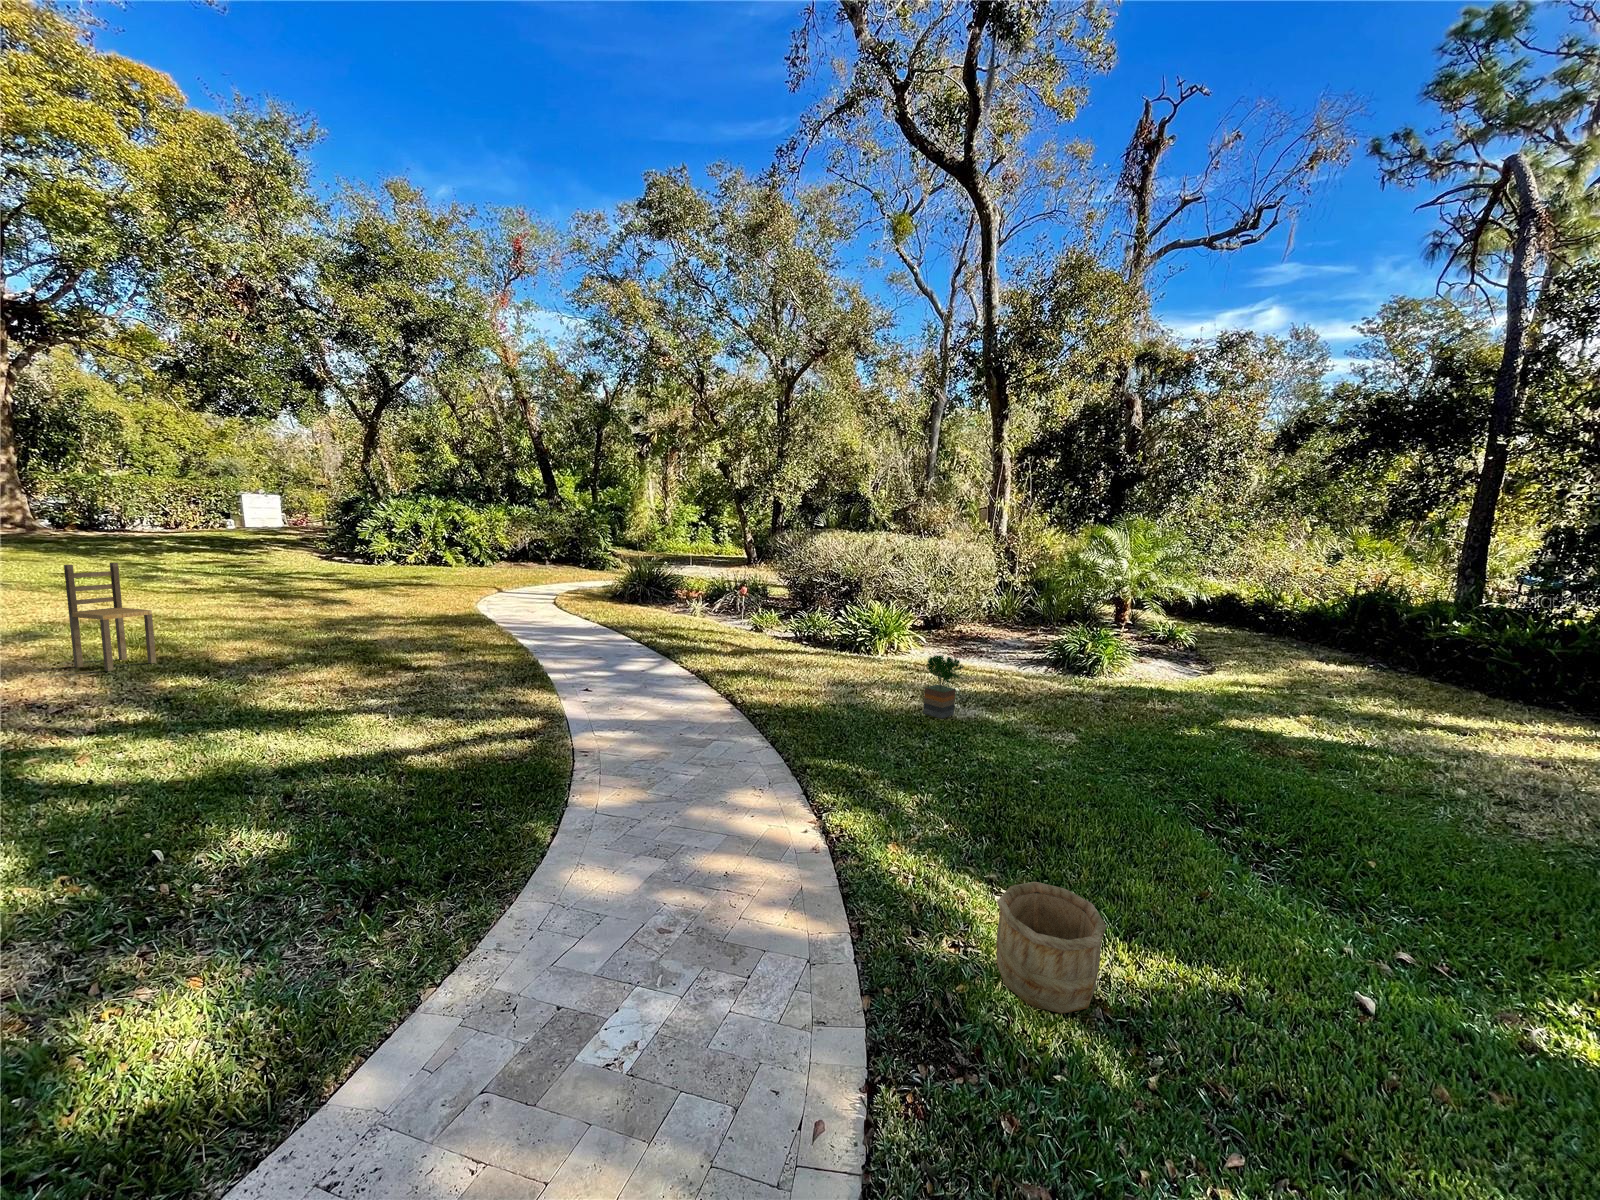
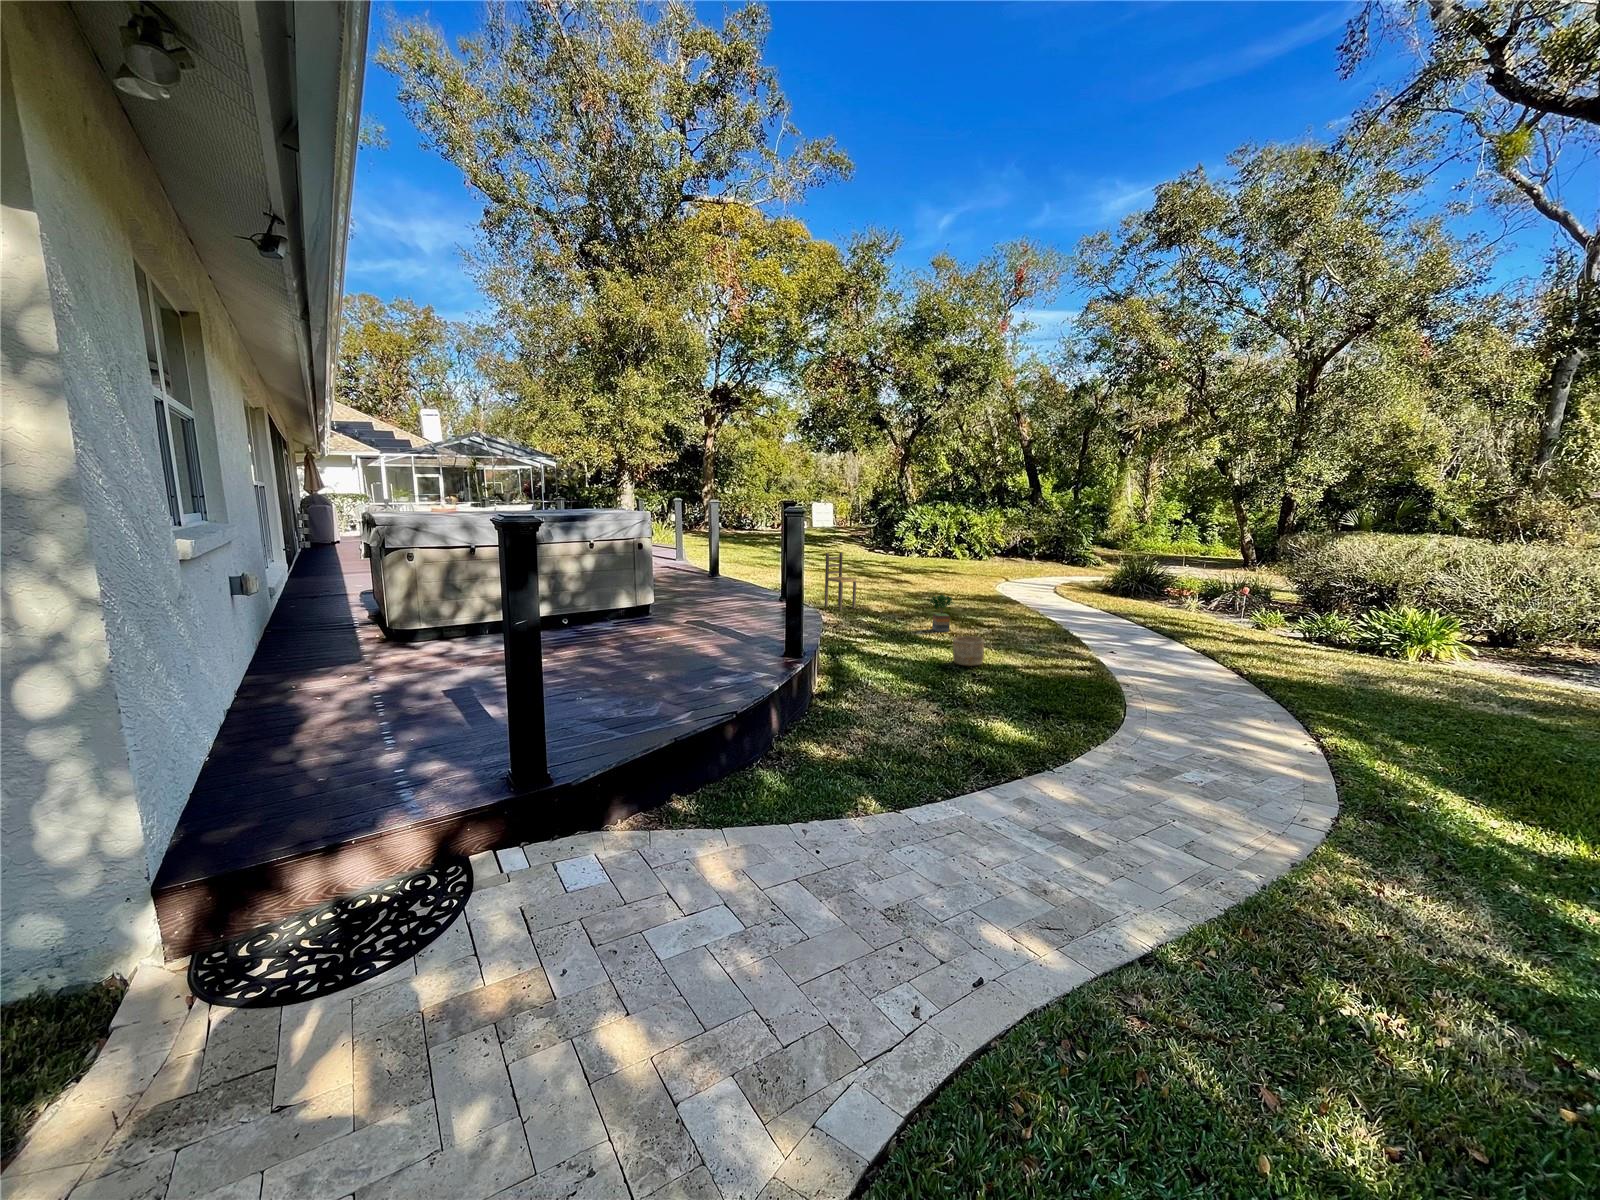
potted tree: present [923,655,964,719] -> present [930,595,955,632]
wooden bucket: present [997,882,1106,1013] -> present [953,636,984,666]

